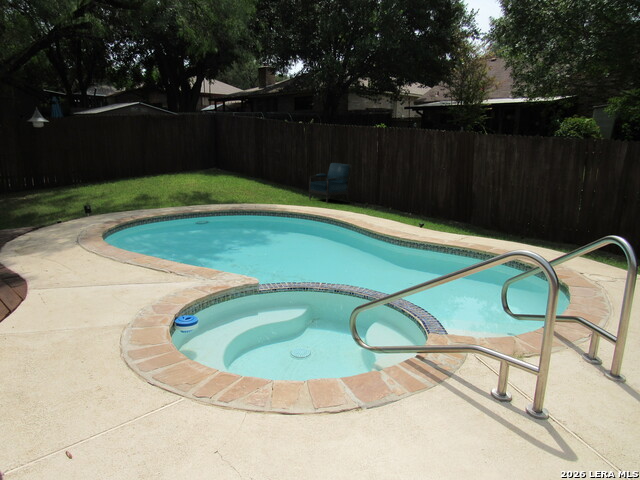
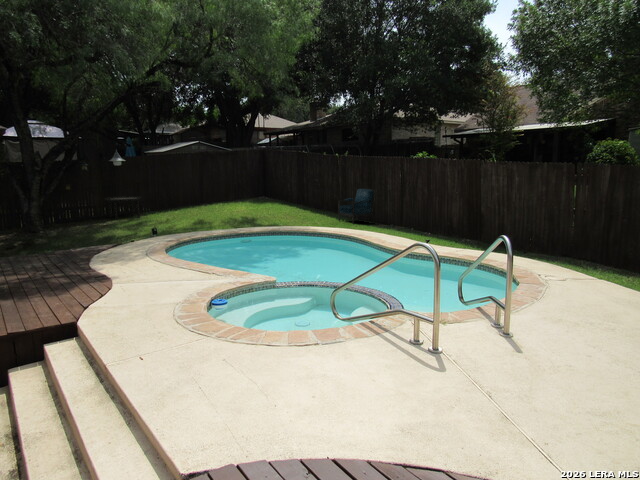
round table: none [21,164,71,193] -> present [105,196,141,220]

